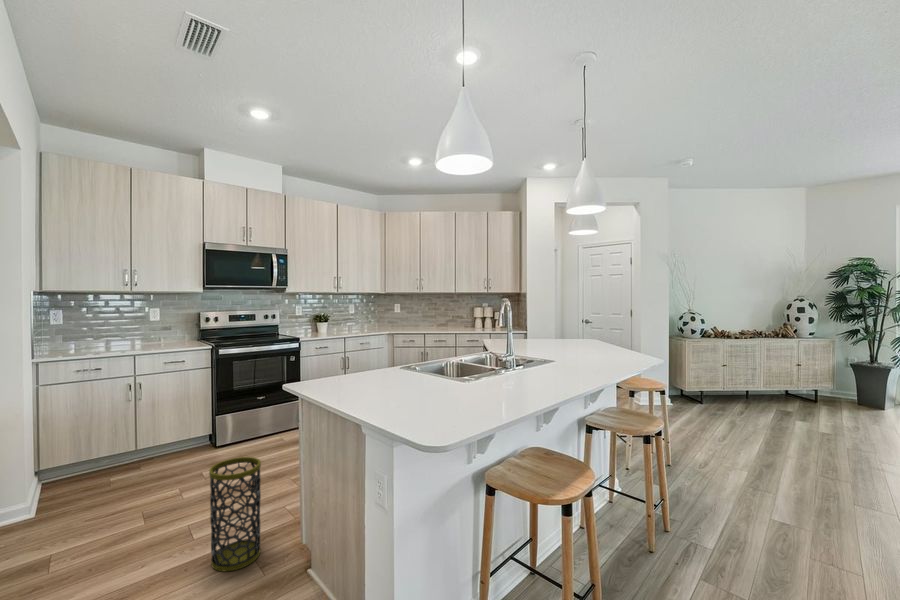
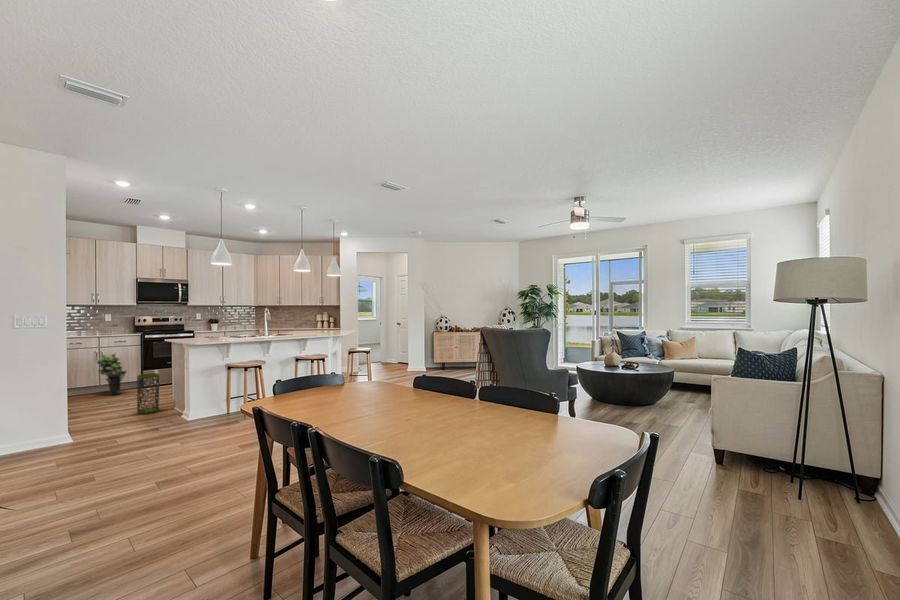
potted plant: none [130,383,190,472] -> present [96,353,126,395]

